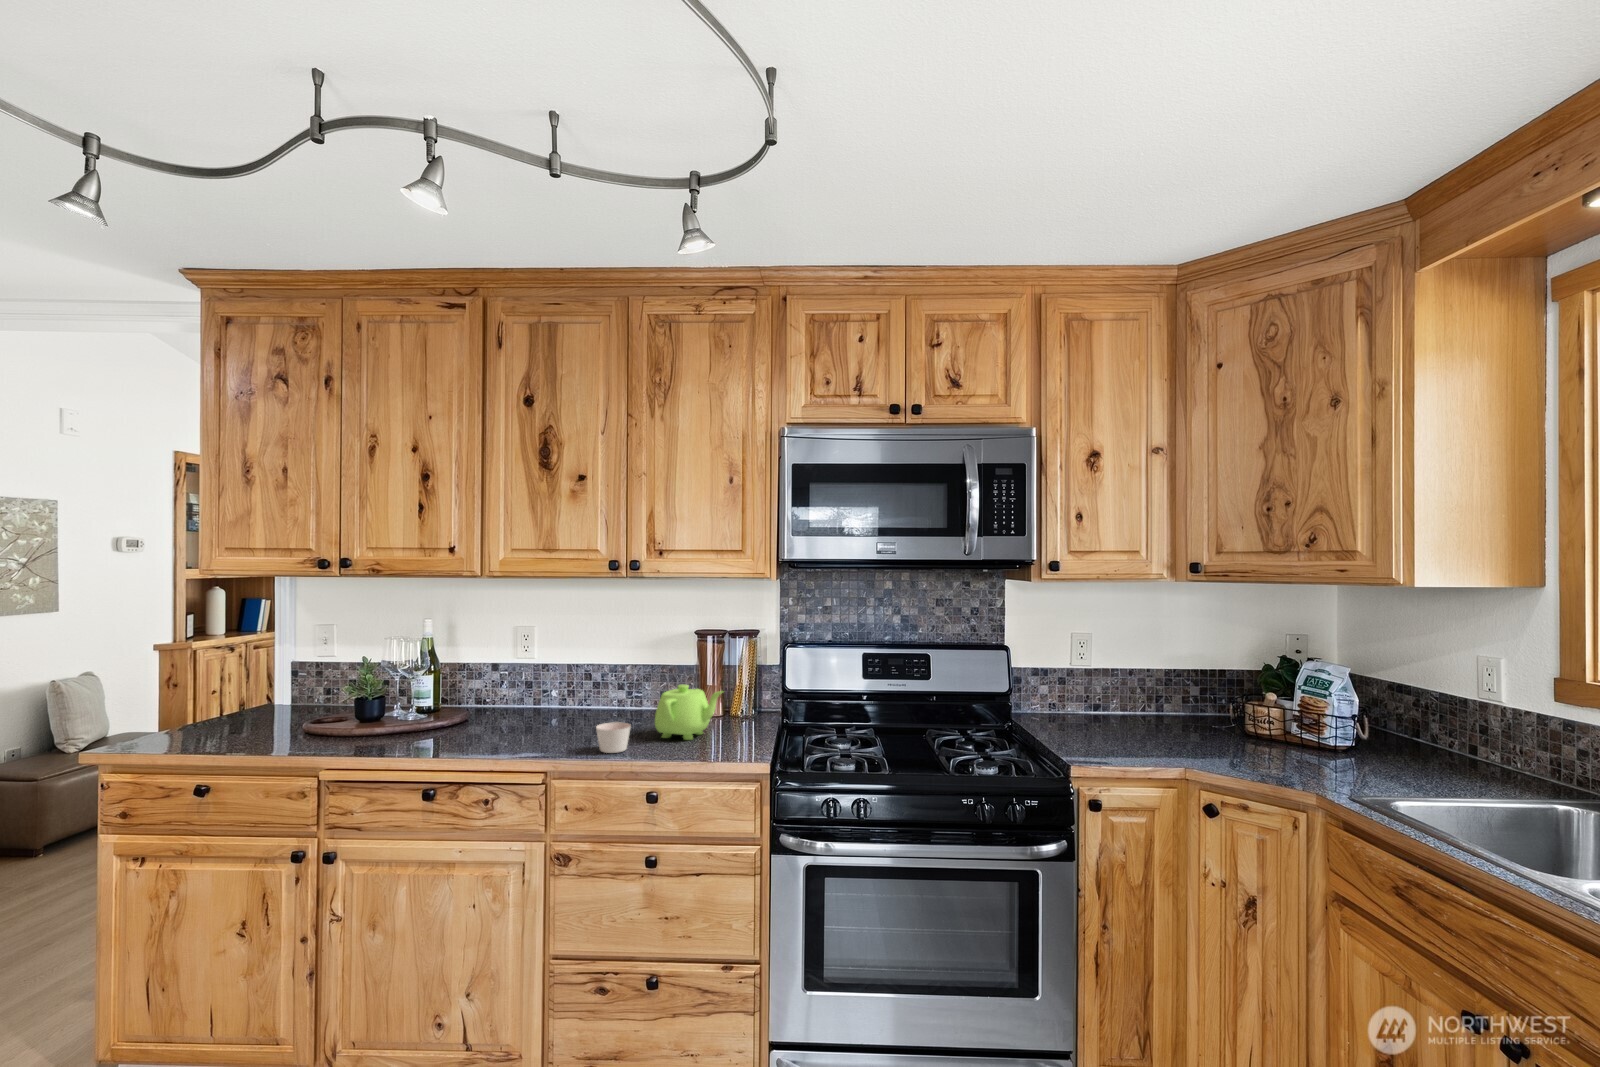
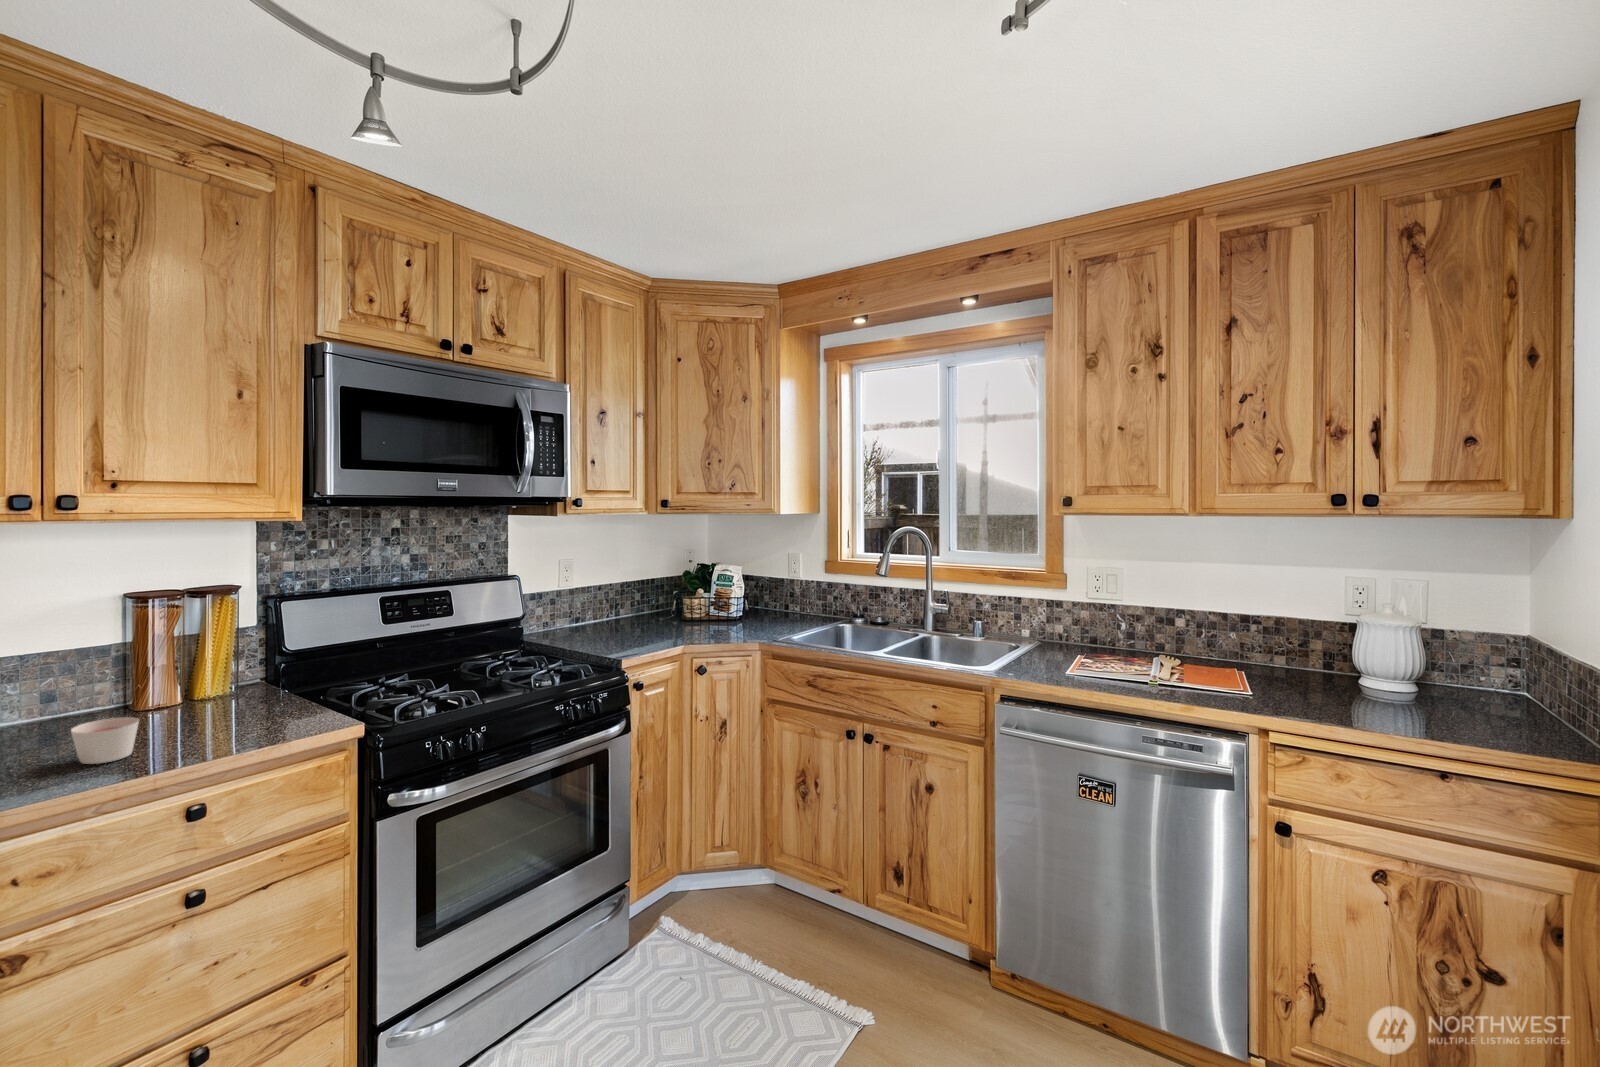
teapot: present [655,684,723,740] -> none [138,653,256,729]

